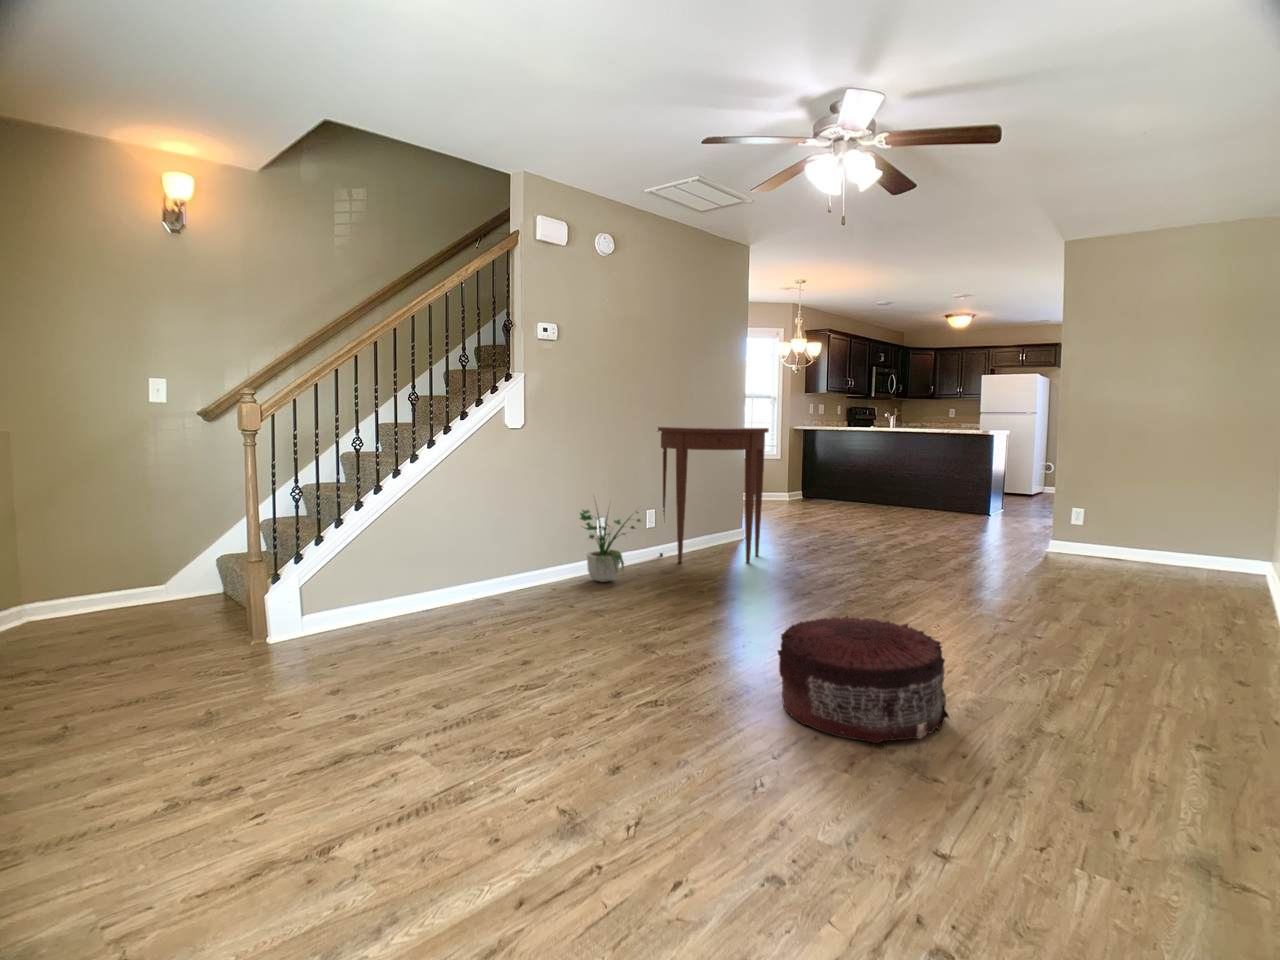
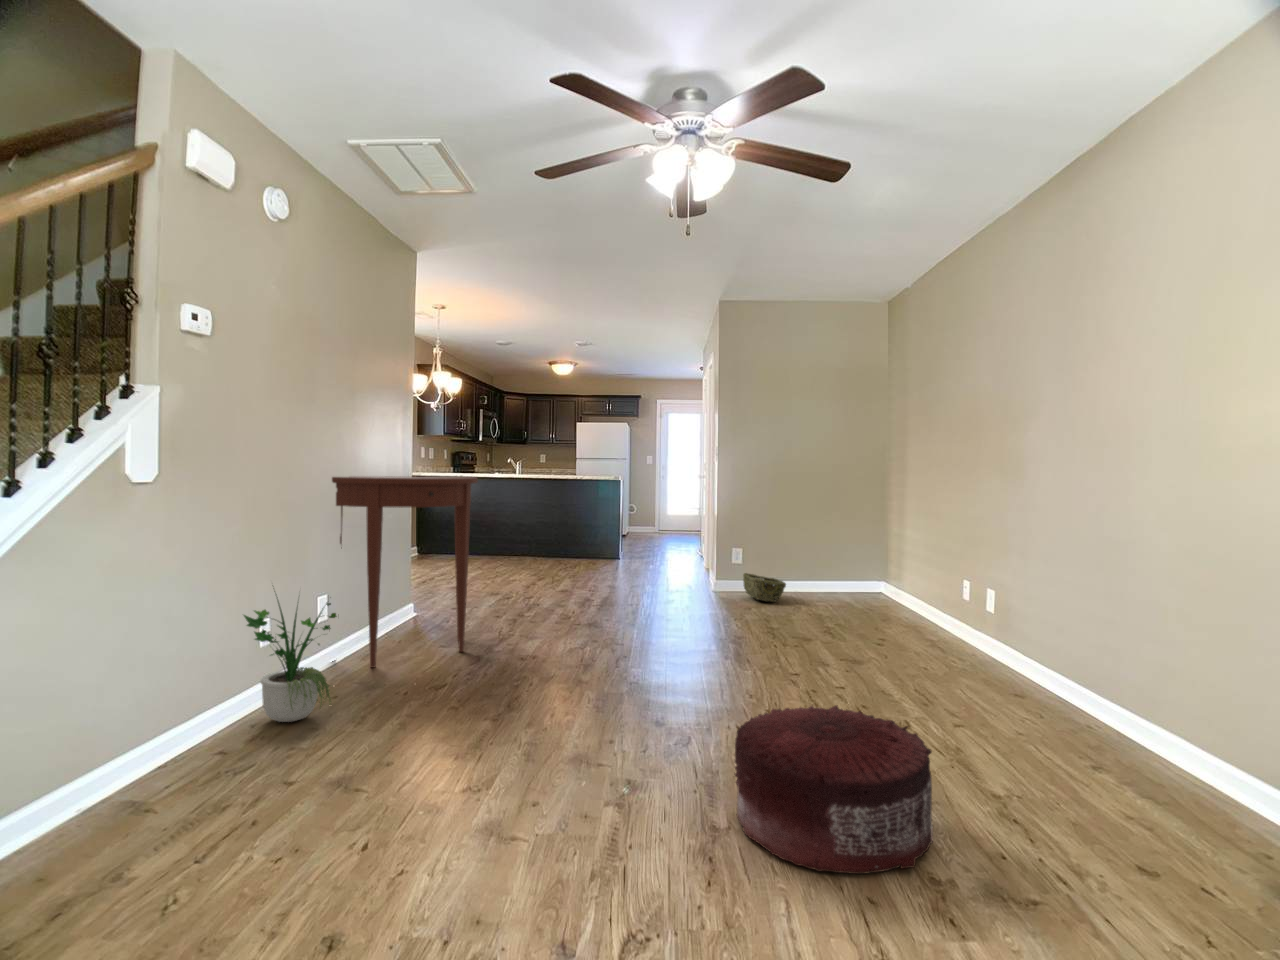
woven basket: none [1081,533,1127,566] -> present [743,573,786,602]

